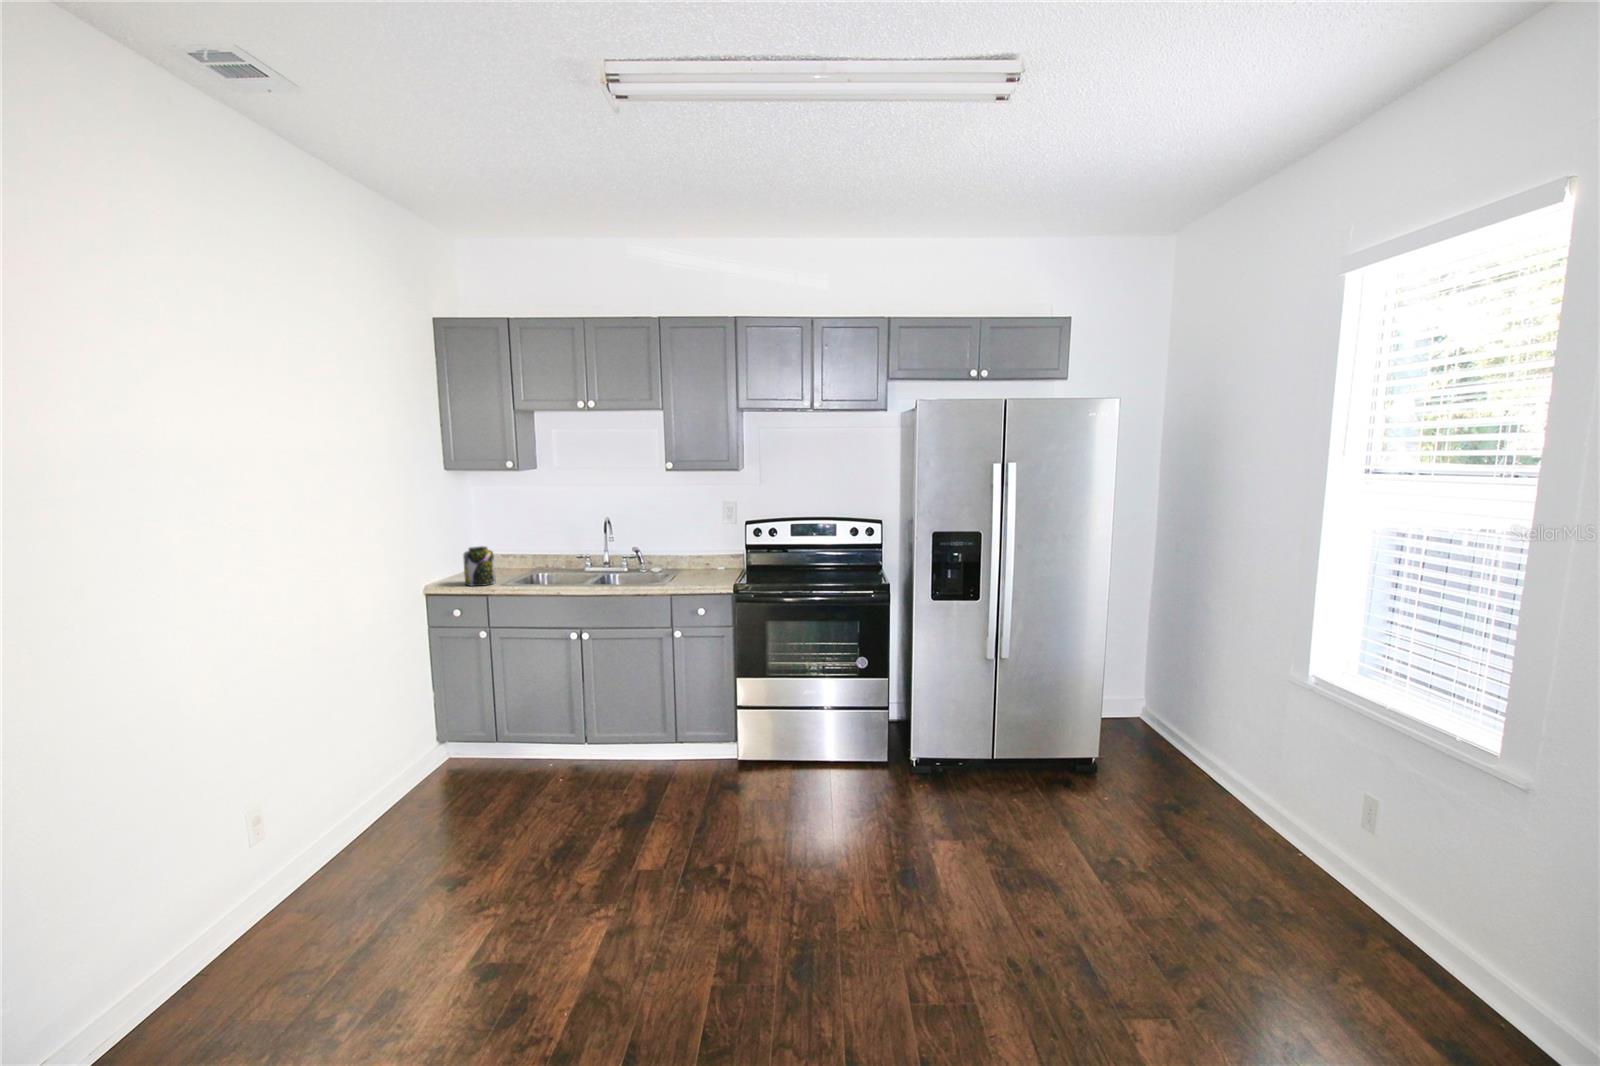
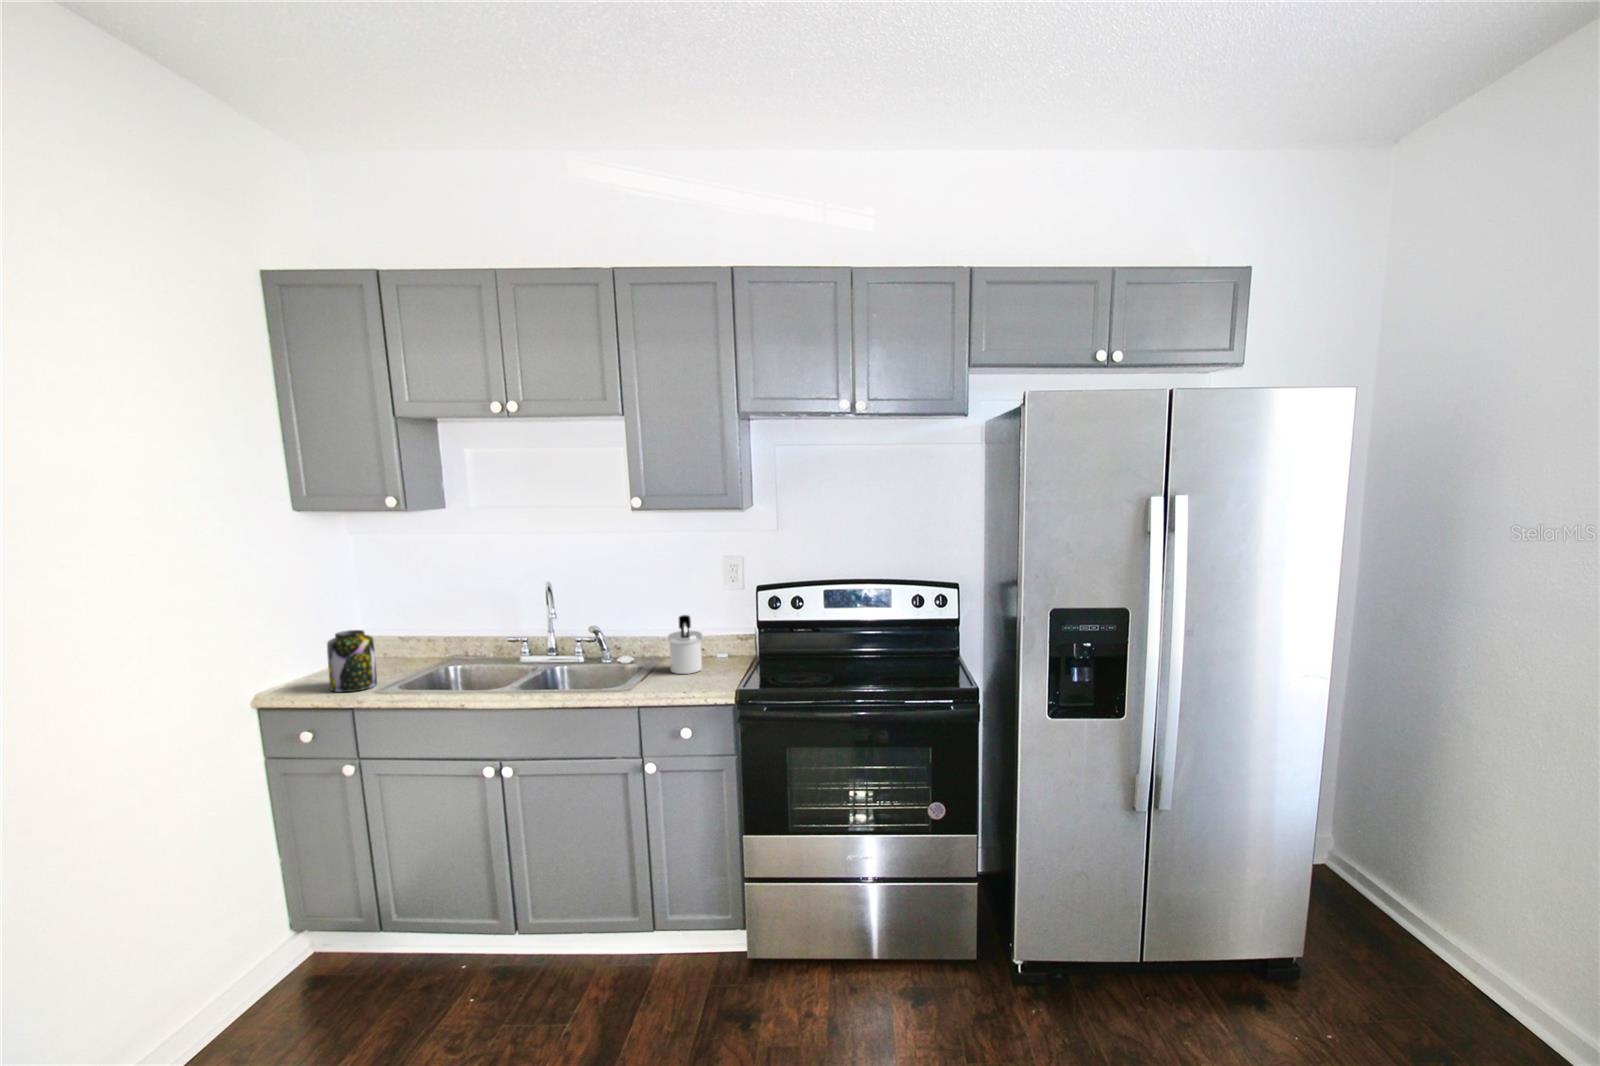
soap dispenser: none [689,541,711,579] -> present [668,615,702,674]

